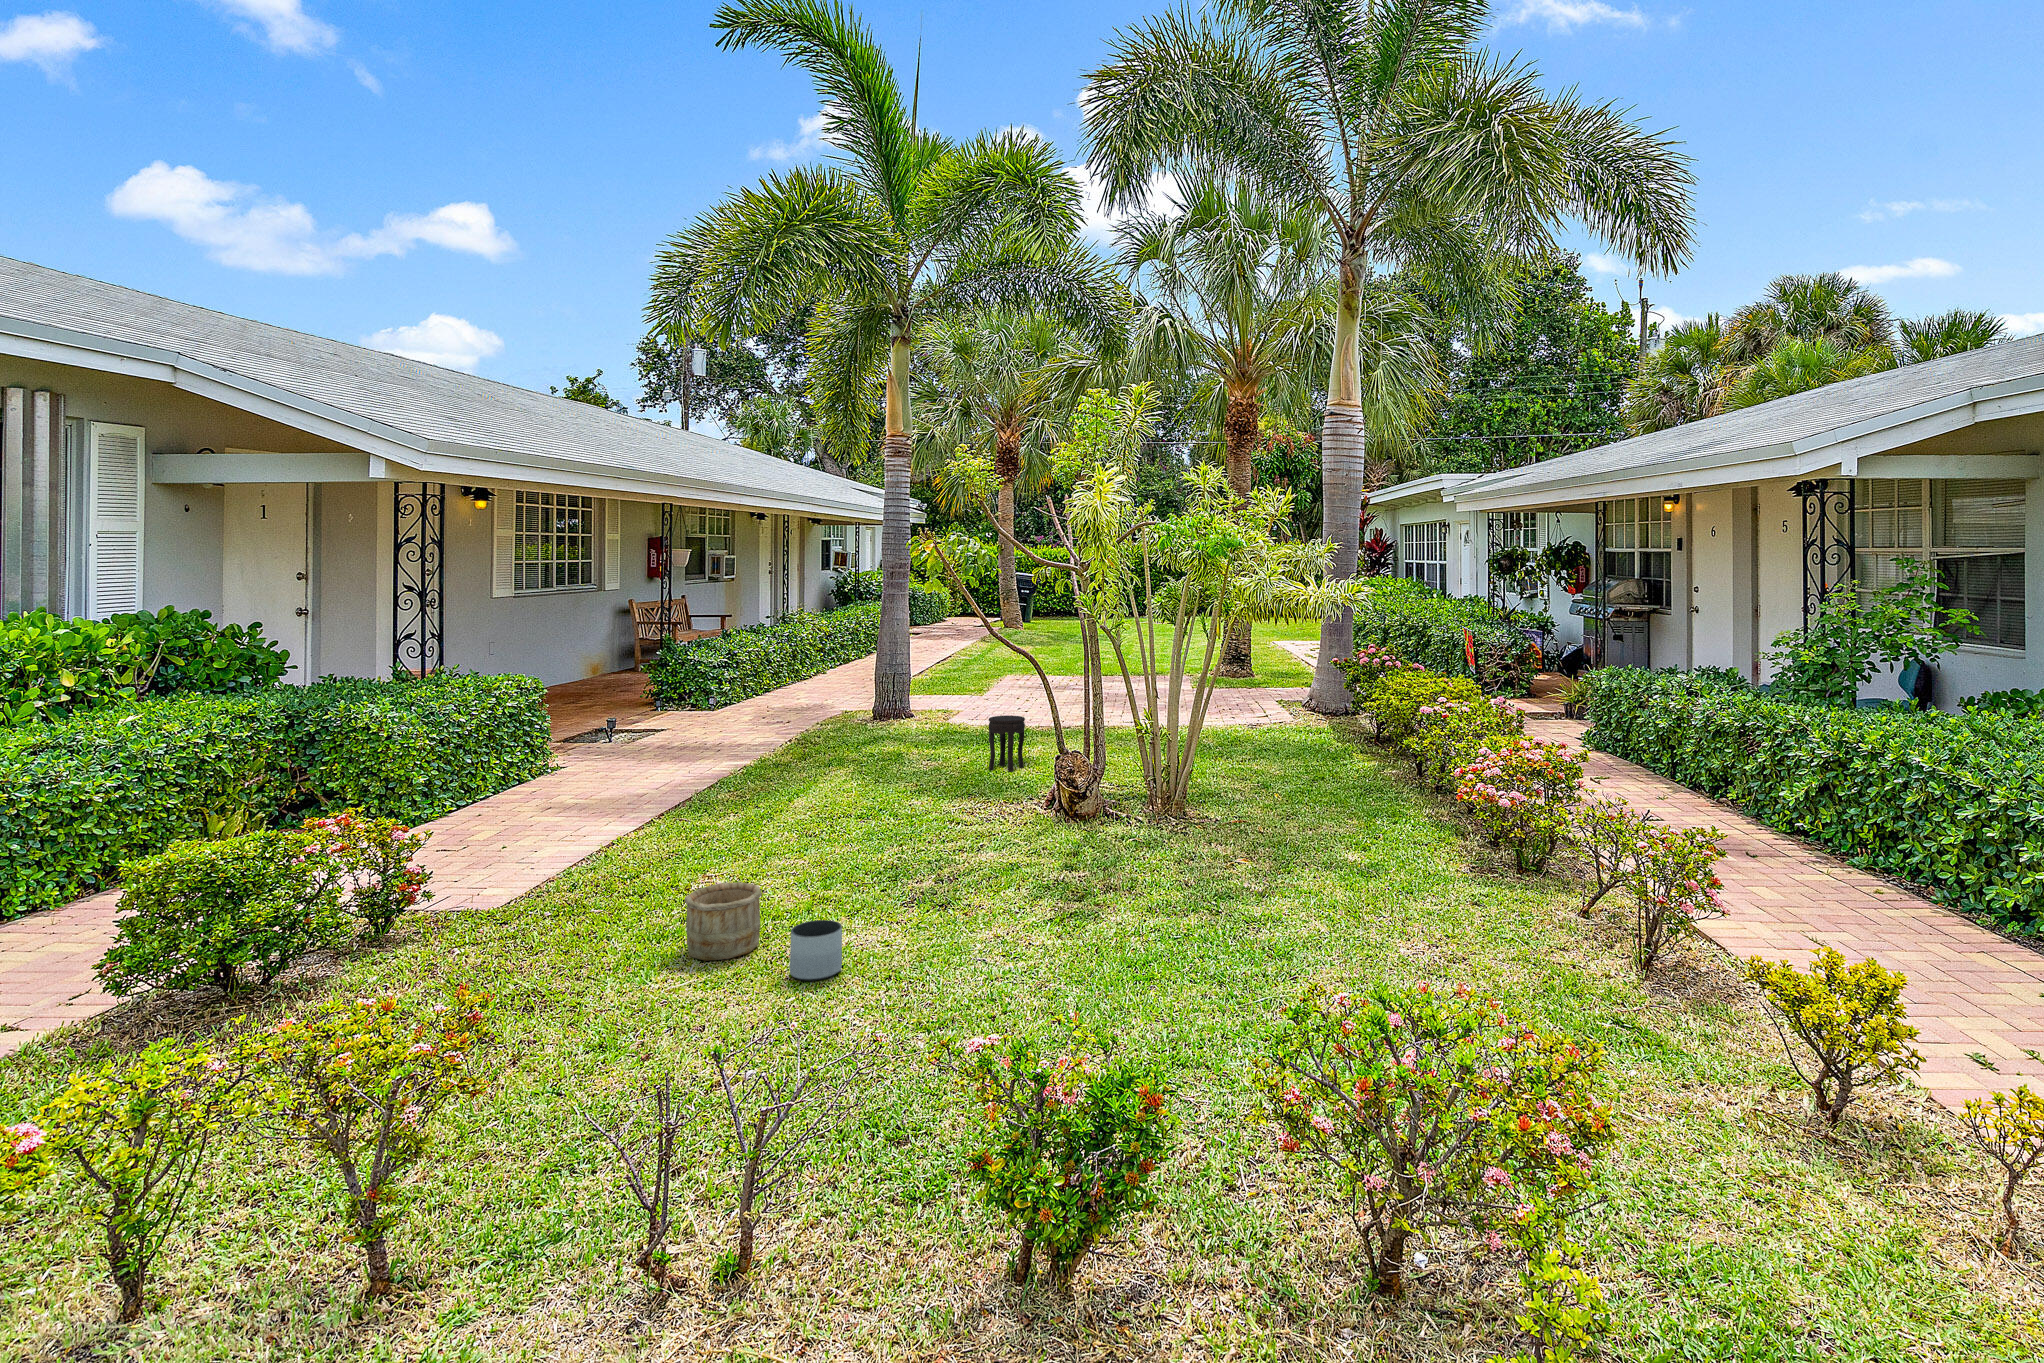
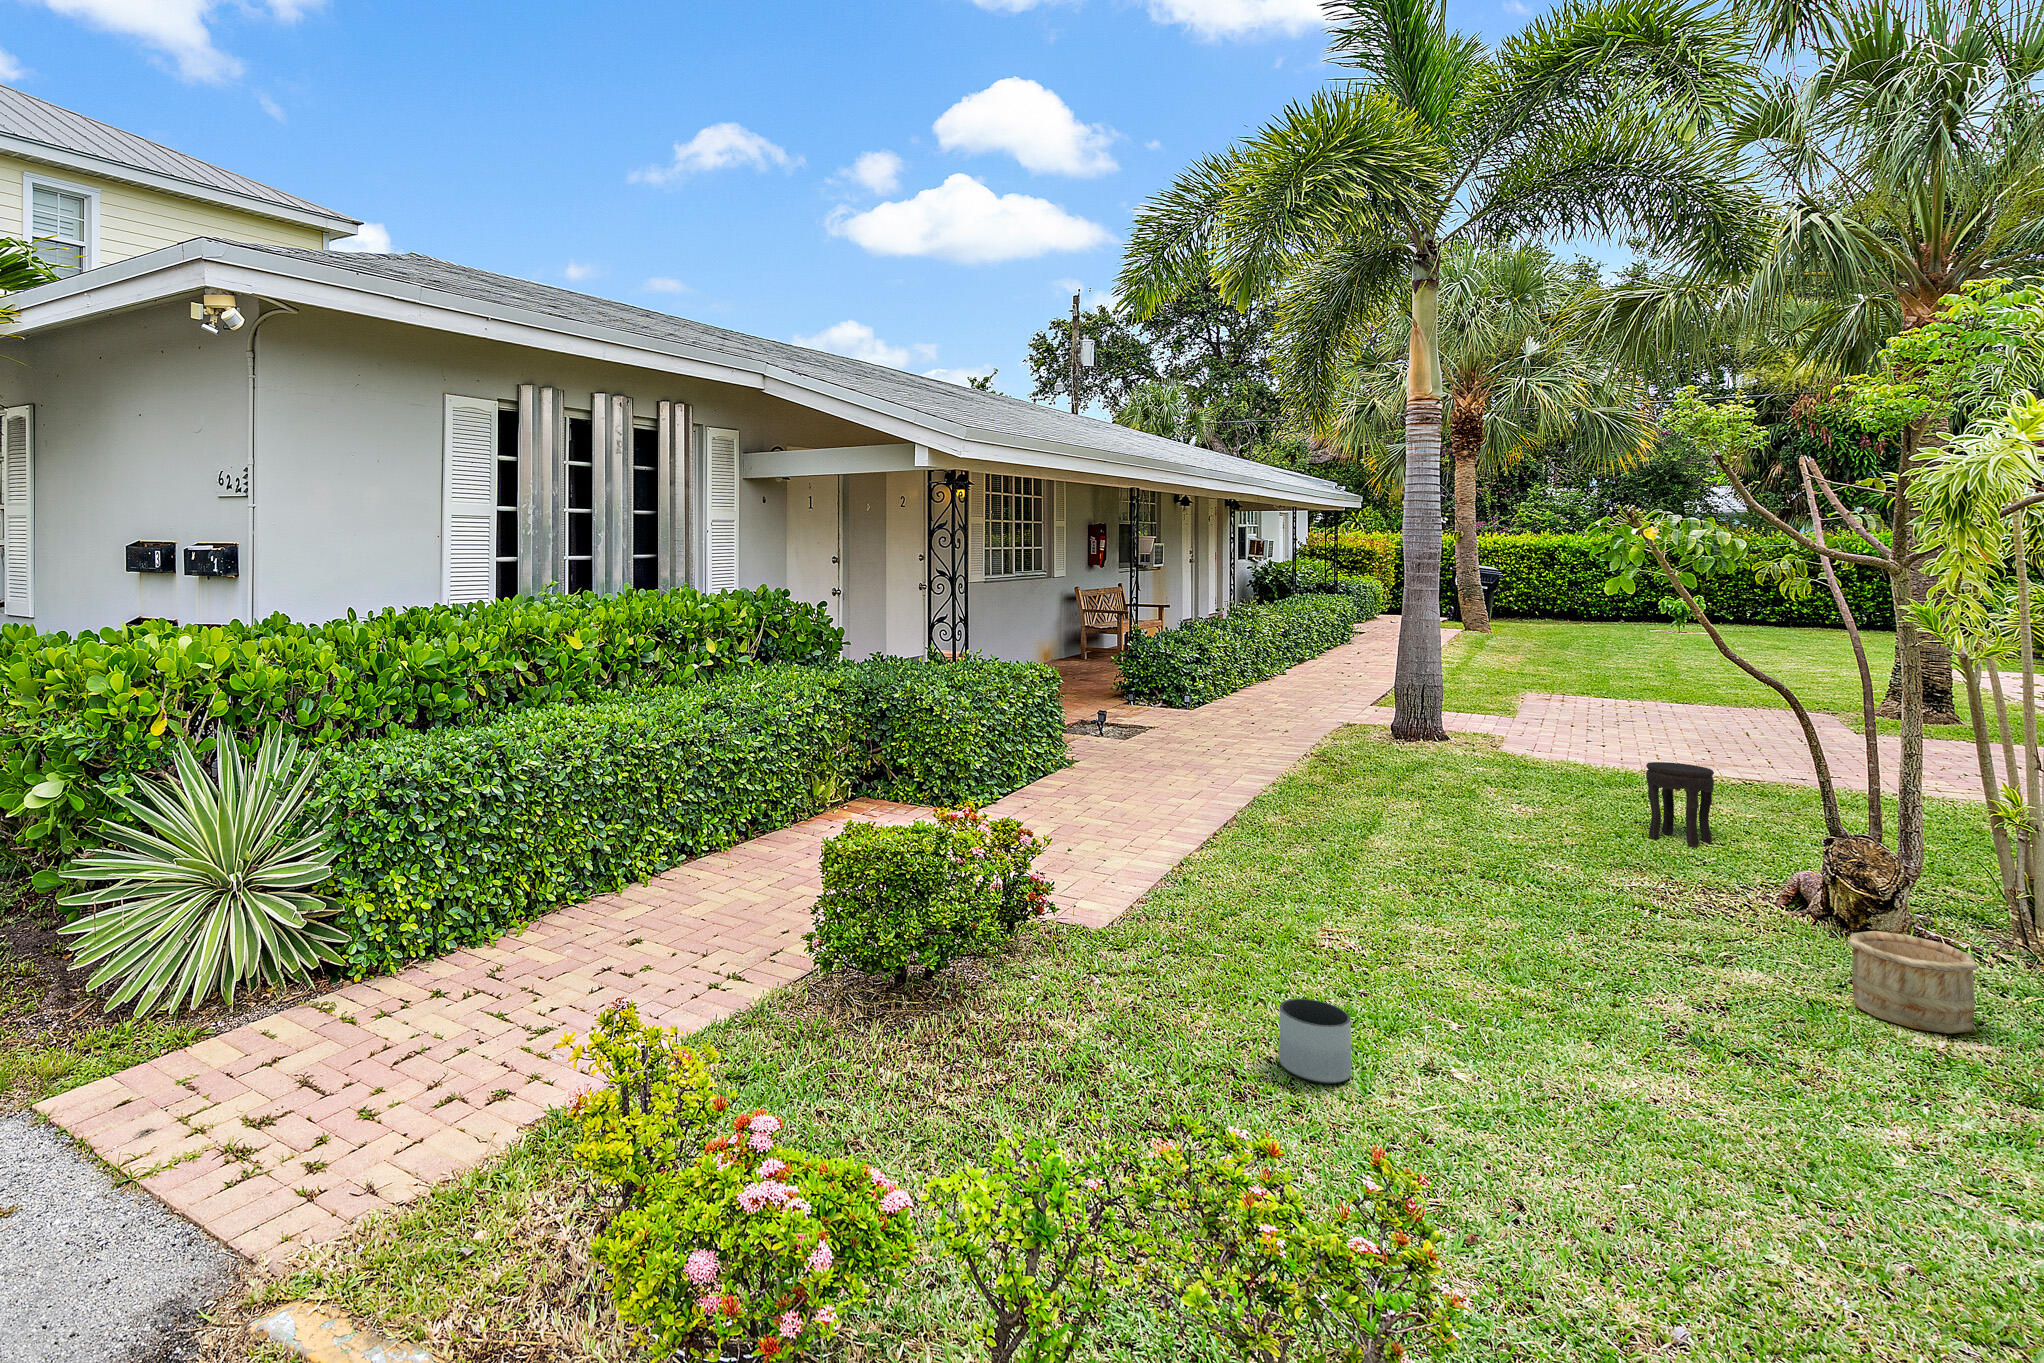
wooden bucket: present [685,882,762,961] -> present [1849,931,1978,1033]
planter: present [790,920,842,981] -> present [1279,999,1351,1084]

